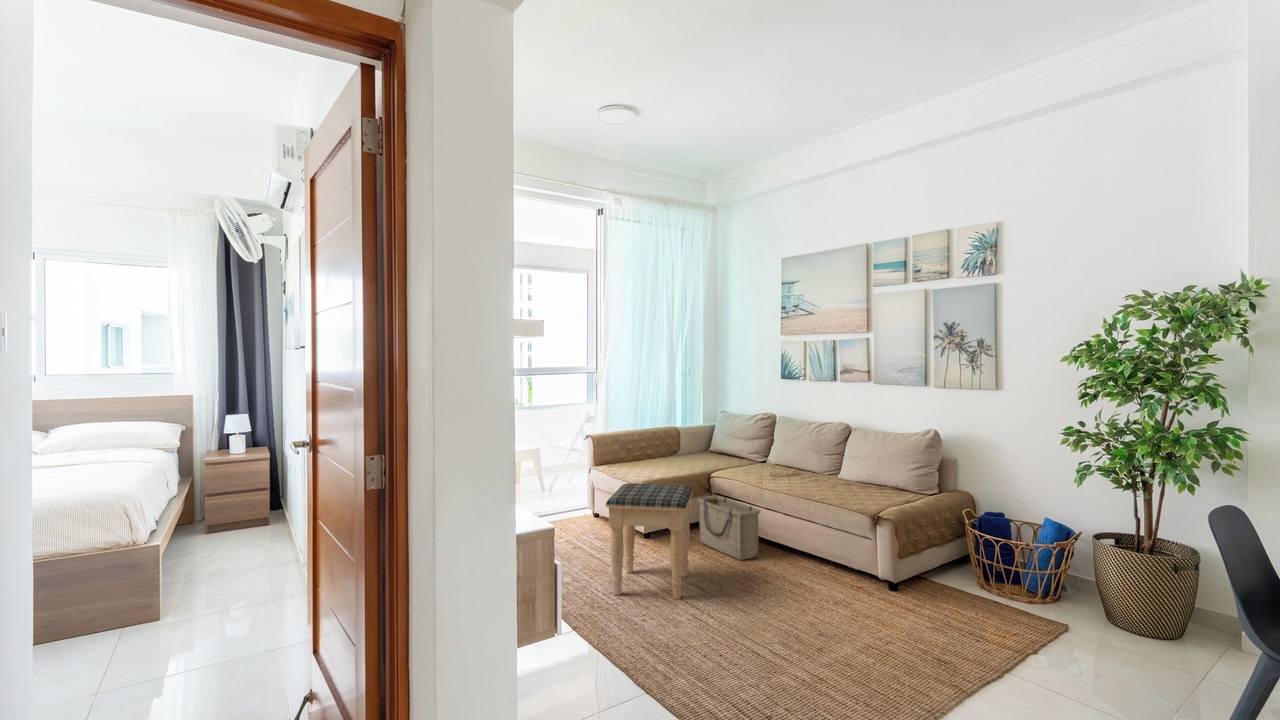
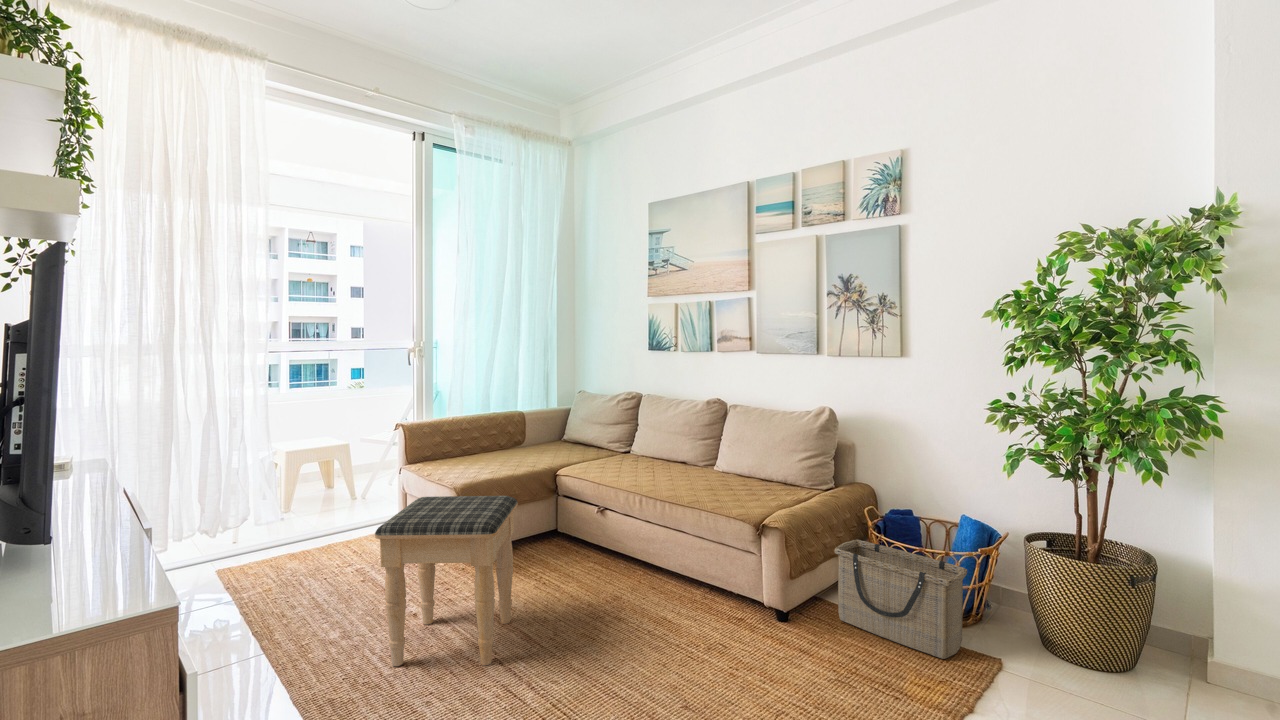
basket: present [698,496,760,560] -> present [834,540,967,659]

